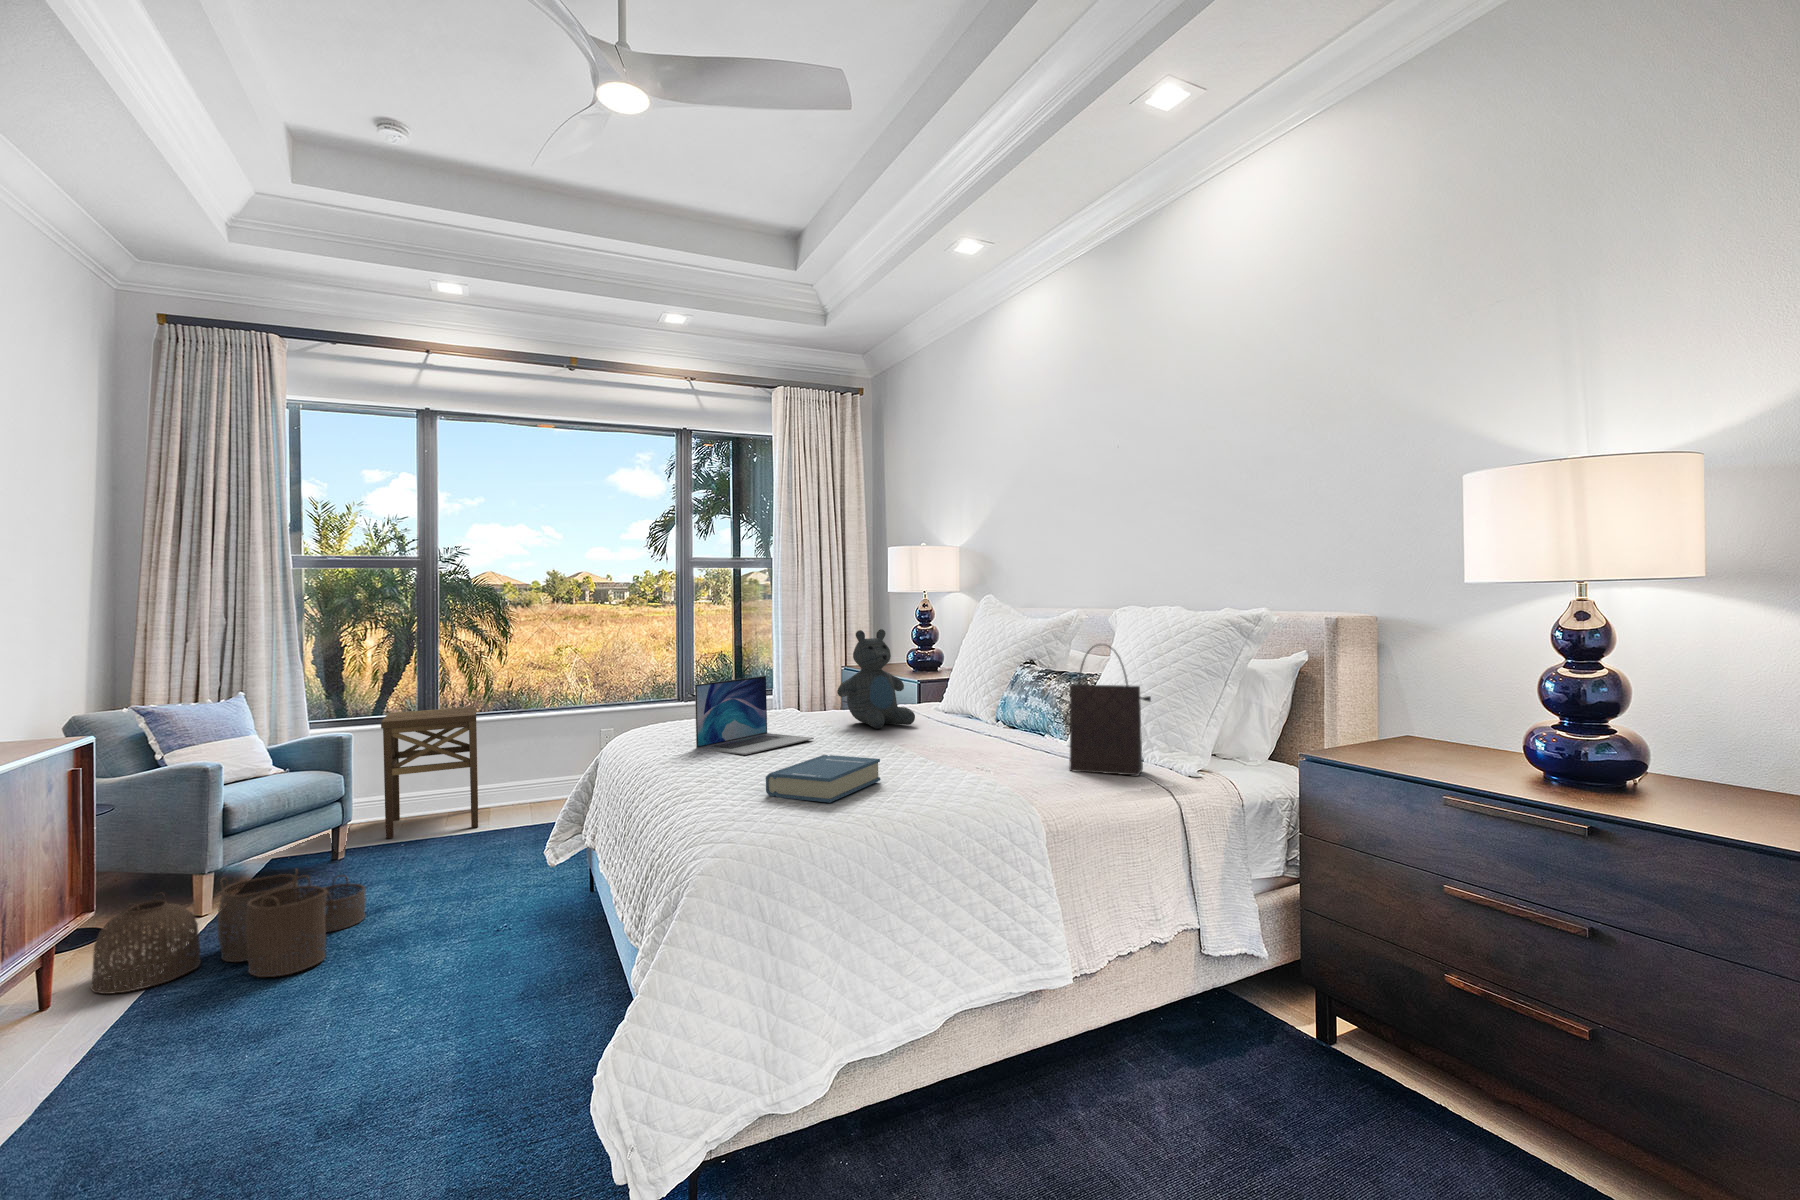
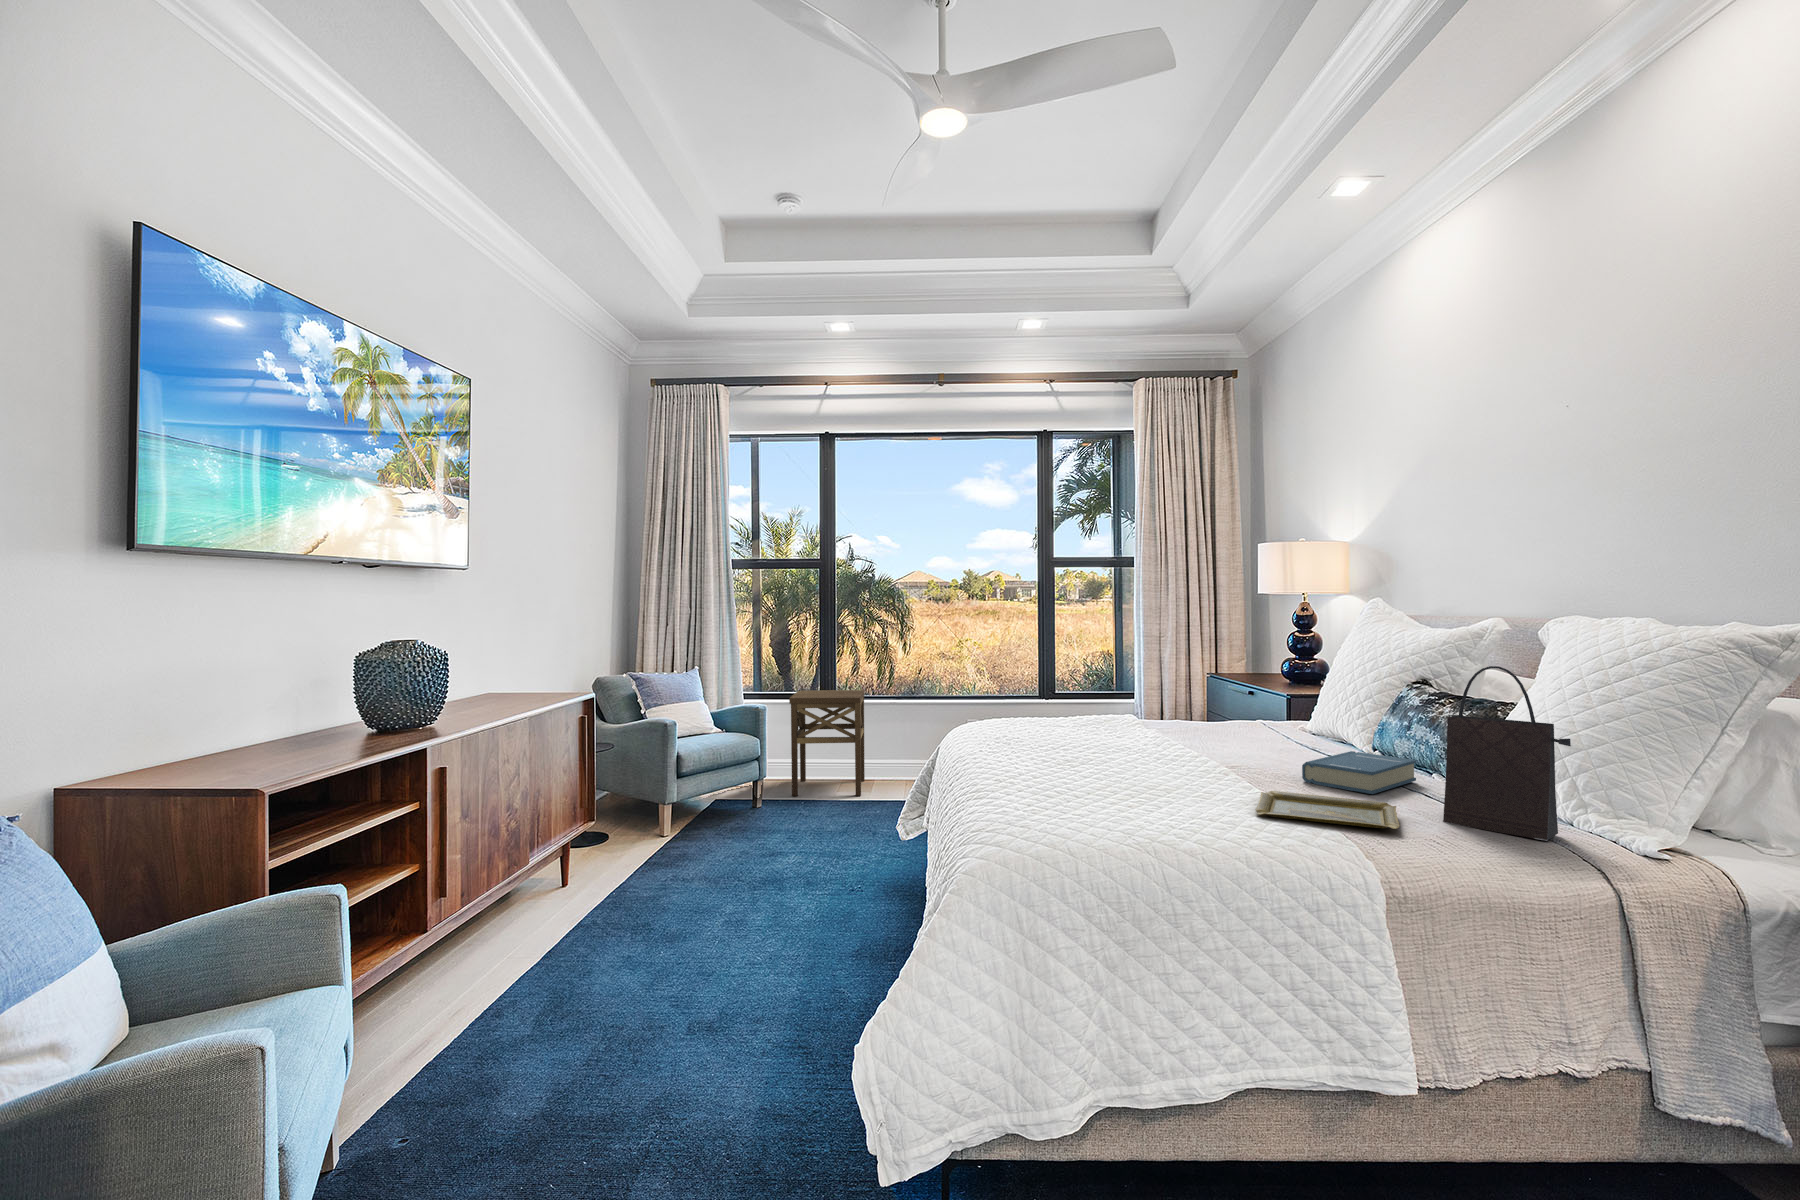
teddy bear: present [837,629,915,729] -> none [1174,636,1265,745]
laptop: present [695,676,814,755] -> none [1016,680,1139,759]
hardback book: present [766,755,880,803] -> present [1302,751,1416,794]
tray: none [935,761,1046,782] -> present [1255,791,1400,829]
woven basket: present [90,869,366,994] -> none [588,812,763,897]

